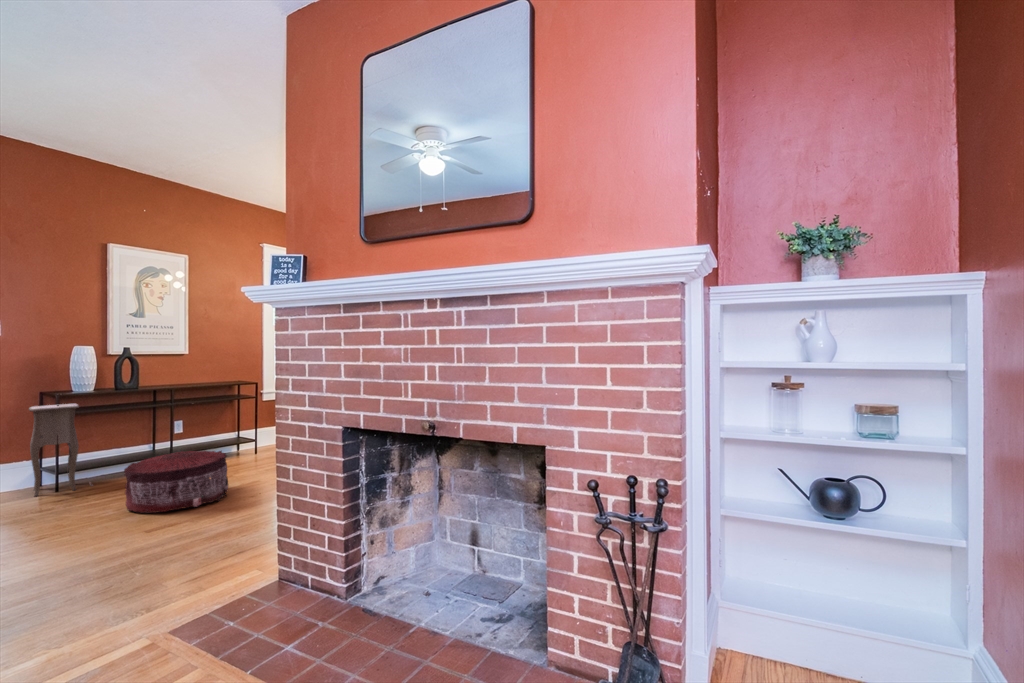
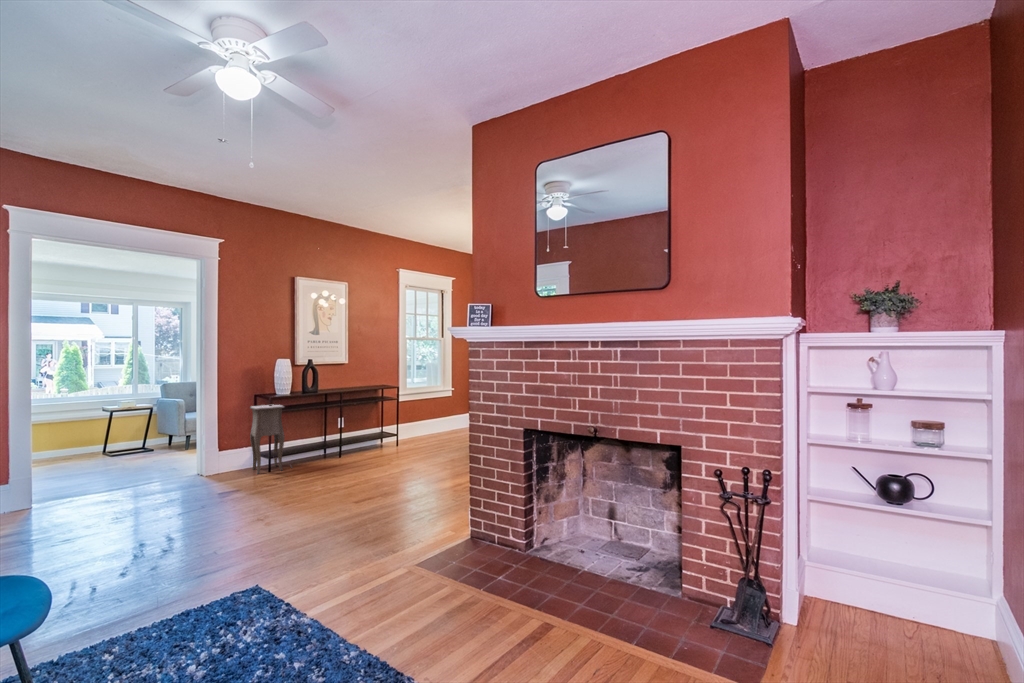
pouf: present [124,451,228,513] -> none [328,442,399,489]

